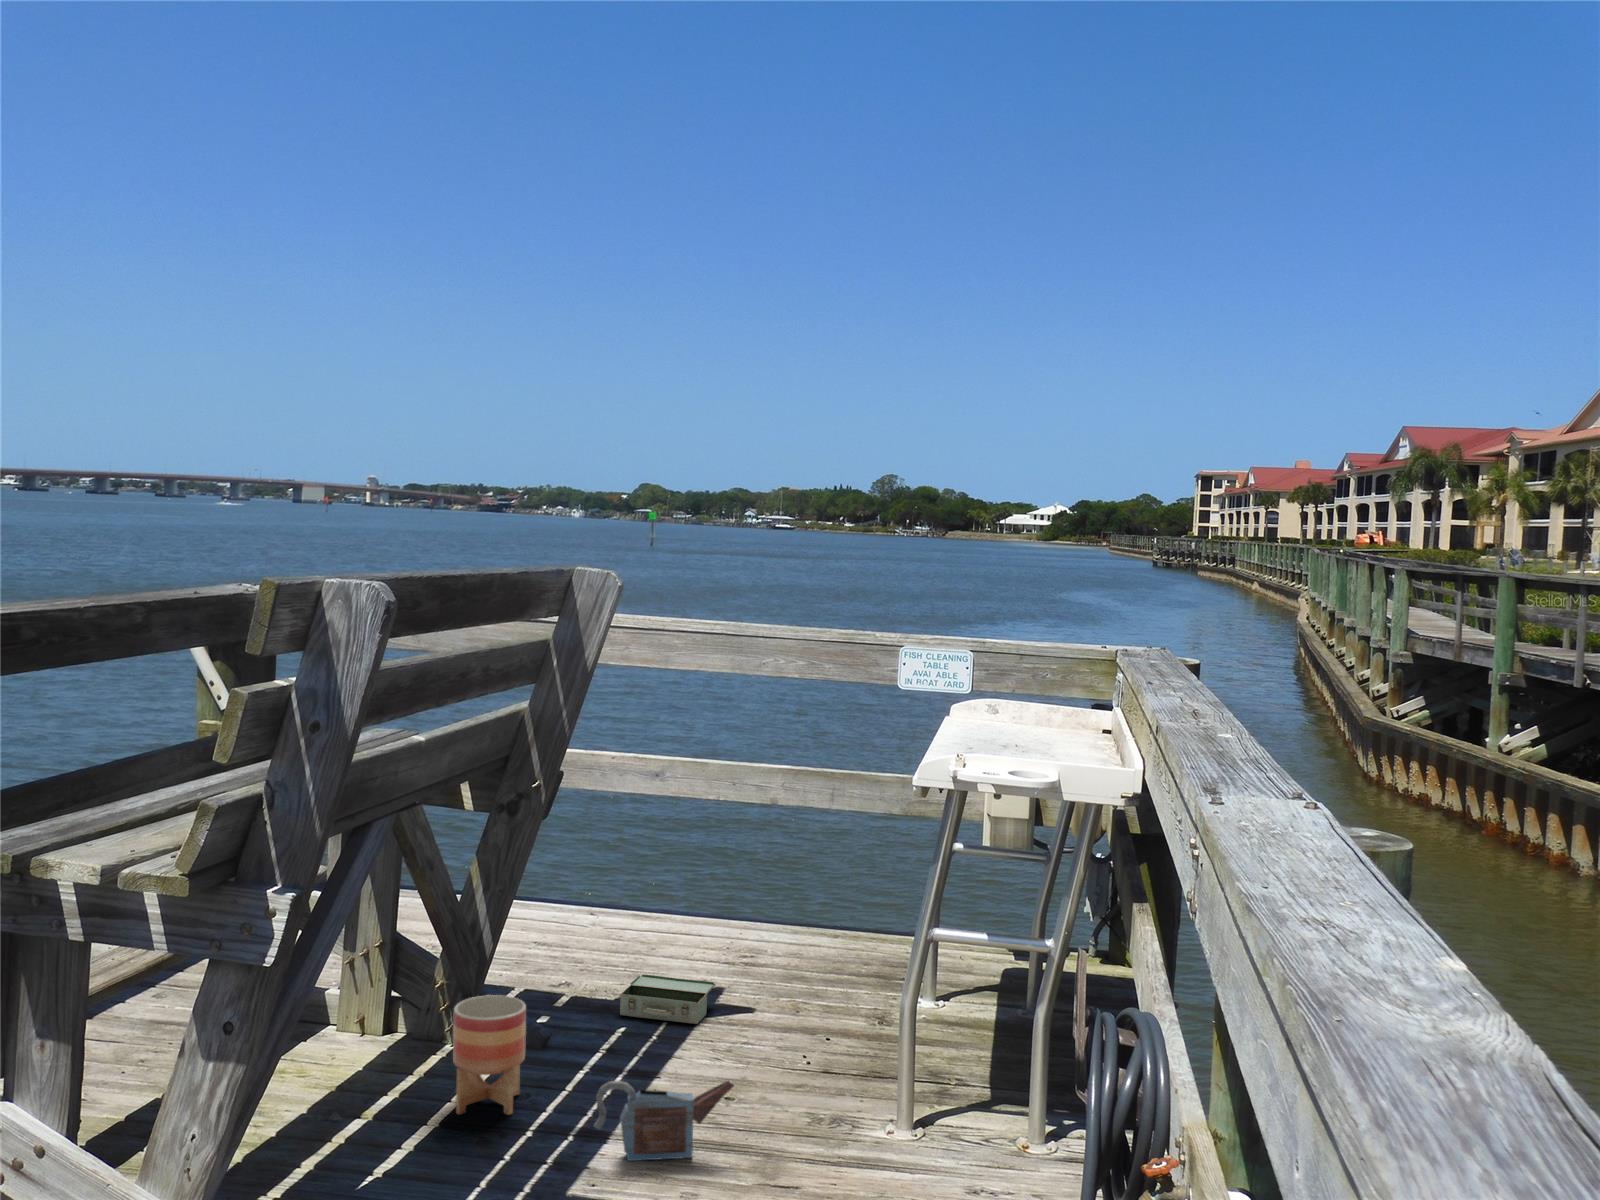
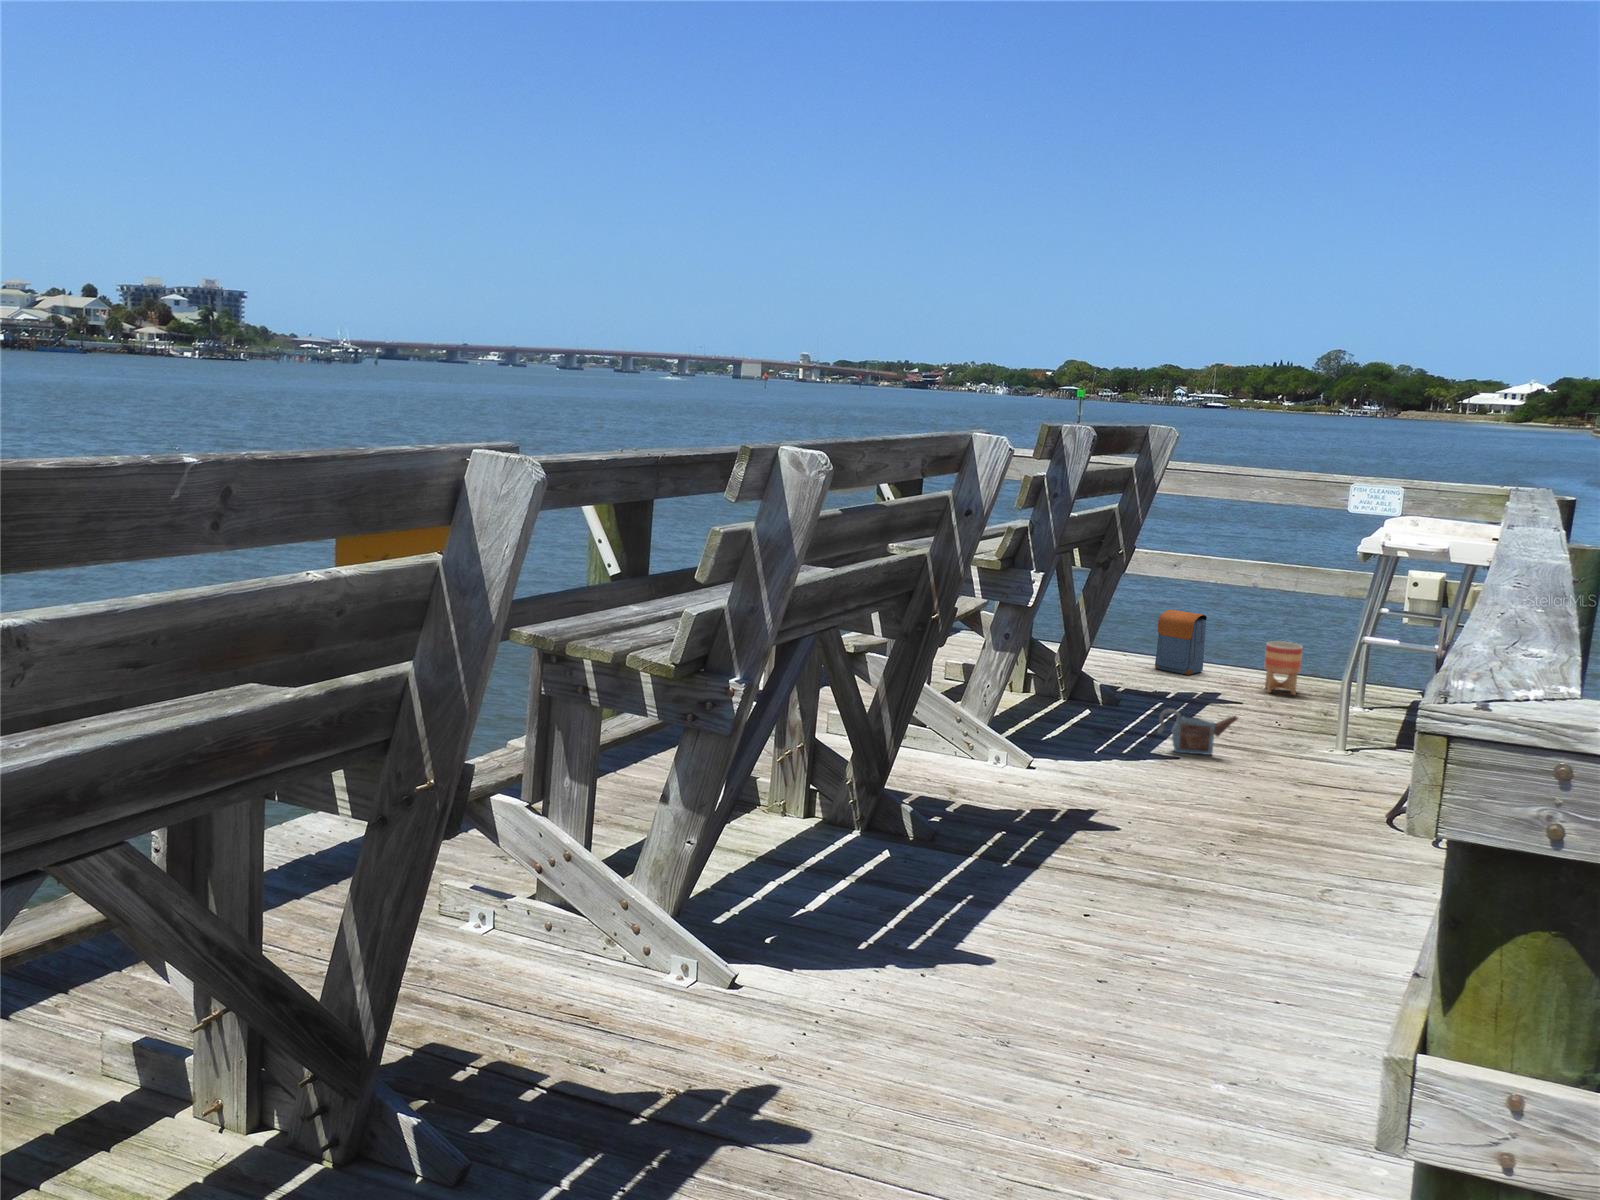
backpack: none [631,846,706,951] -> present [1155,610,1207,675]
toolbox: present [620,974,715,1024] -> none [1156,679,1216,706]
planter: present [453,995,526,1115] -> present [1264,641,1303,695]

